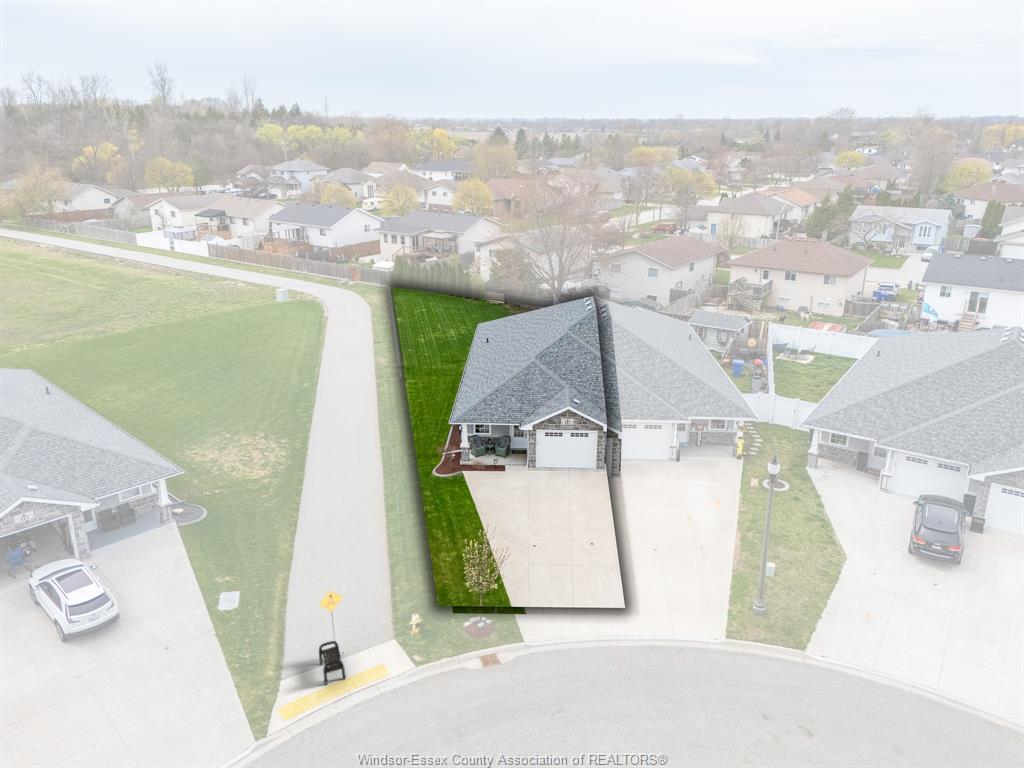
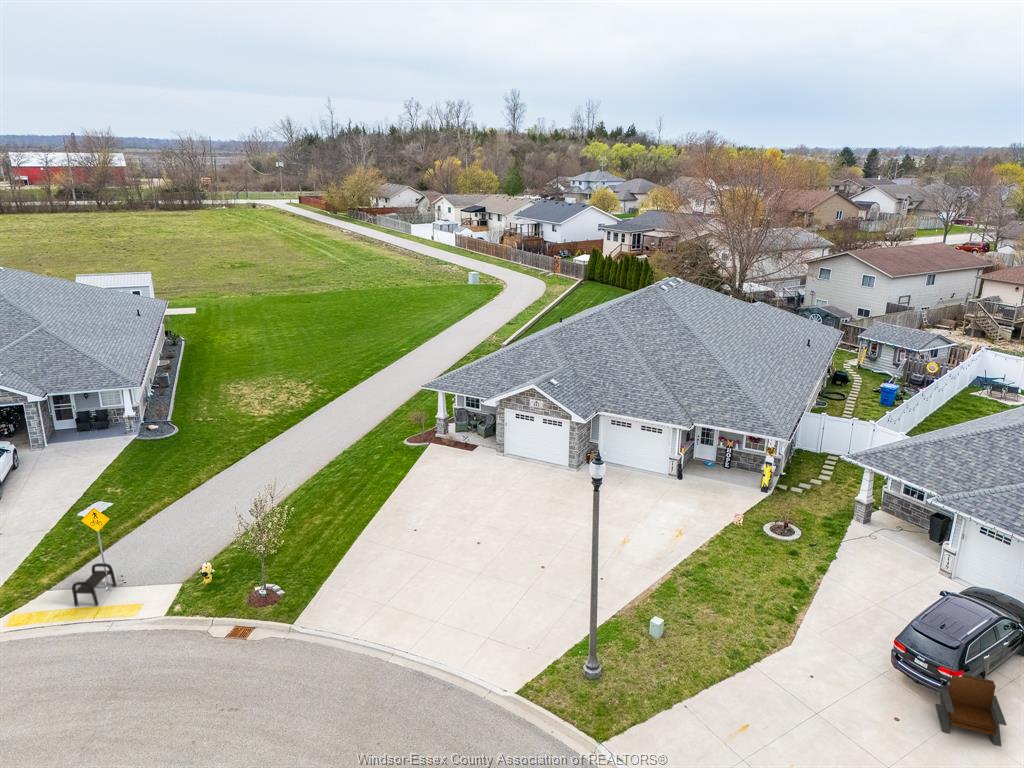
lounge chair: none [938,548,985,585] -> present [935,675,1007,746]

